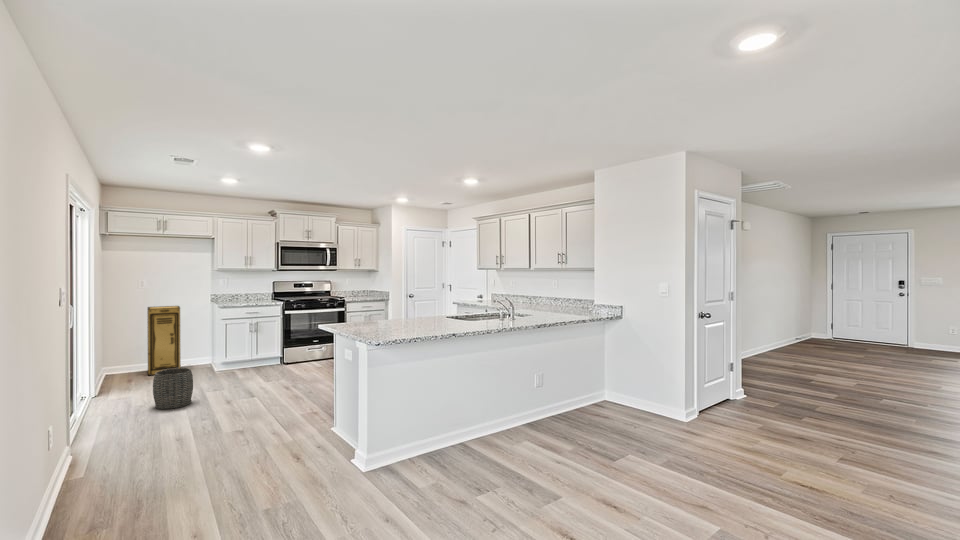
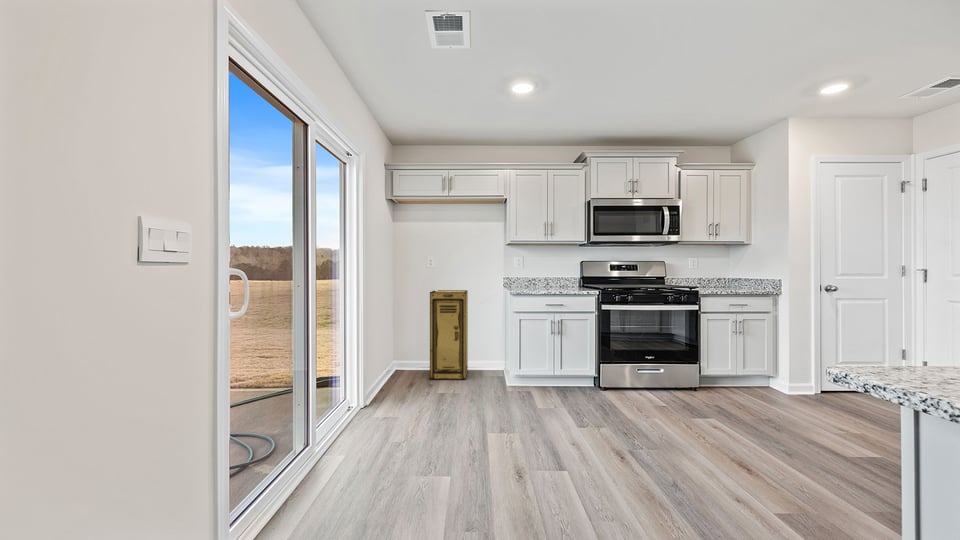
woven basket: present [153,368,193,409] -> none [393,395,455,478]

